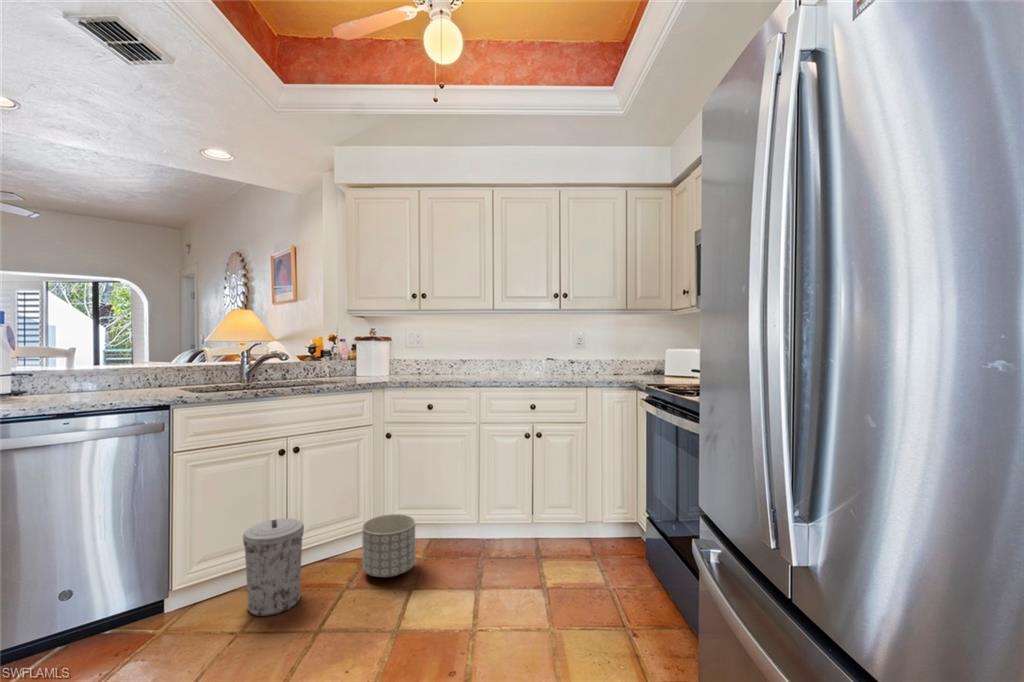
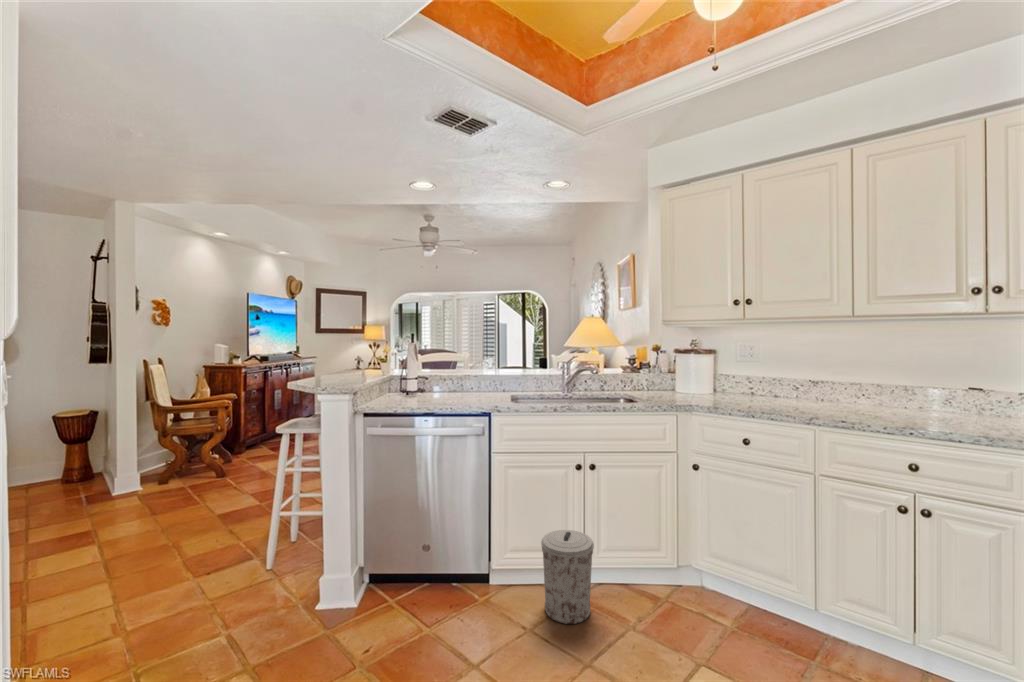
planter: present [362,514,415,578] -> none [654,558,716,638]

